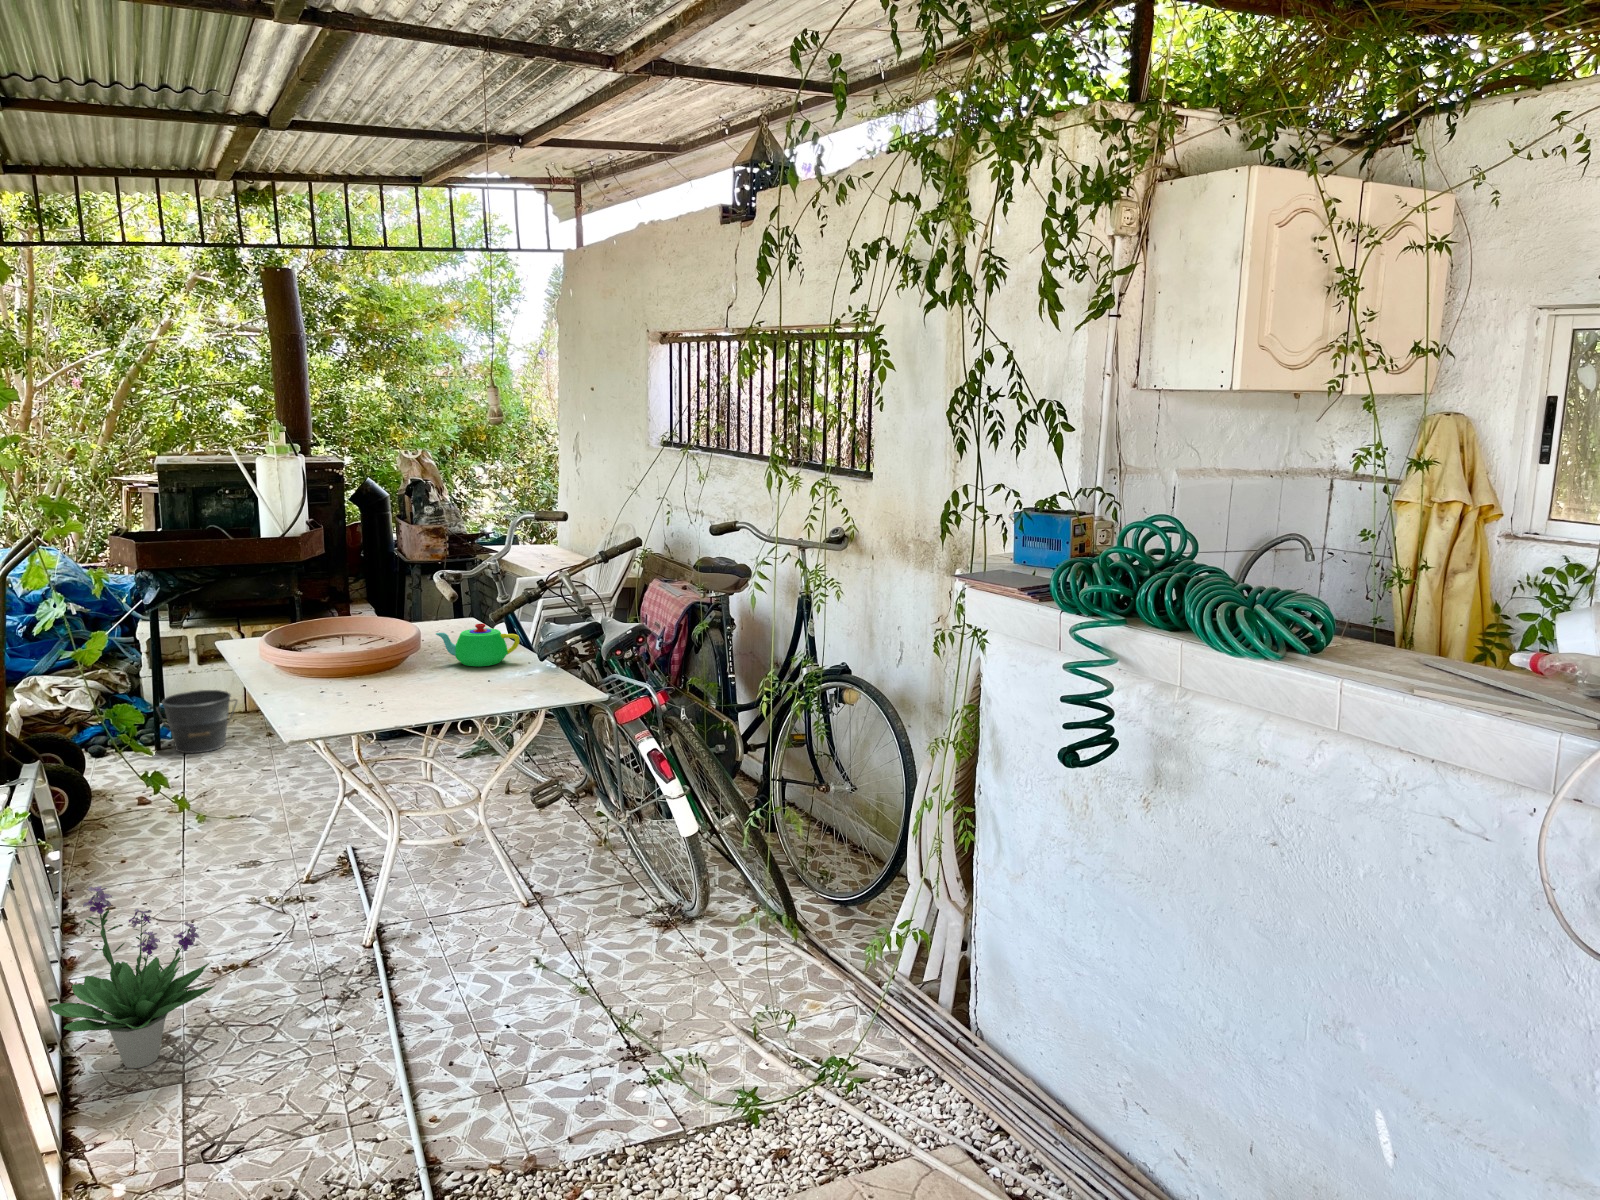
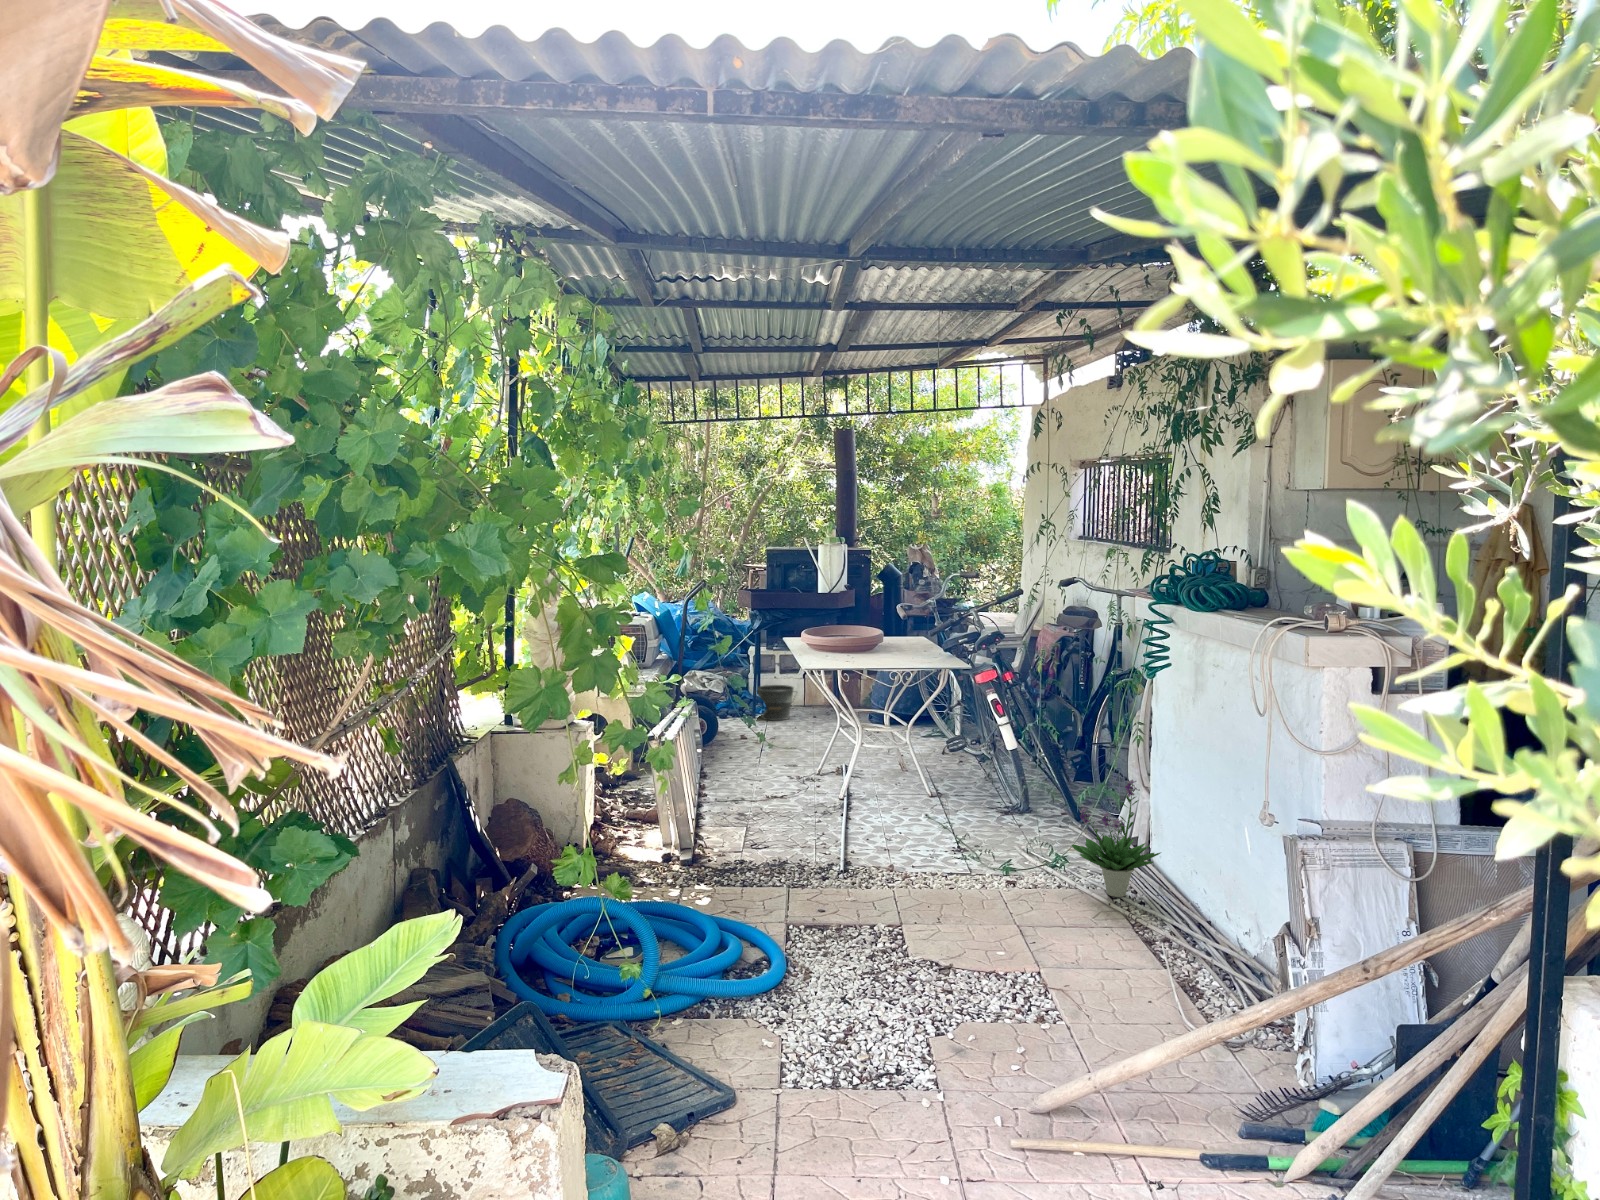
teapot: present [436,624,519,666] -> none [894,632,940,656]
potted plant: present [49,886,215,1068] -> present [1072,780,1160,897]

